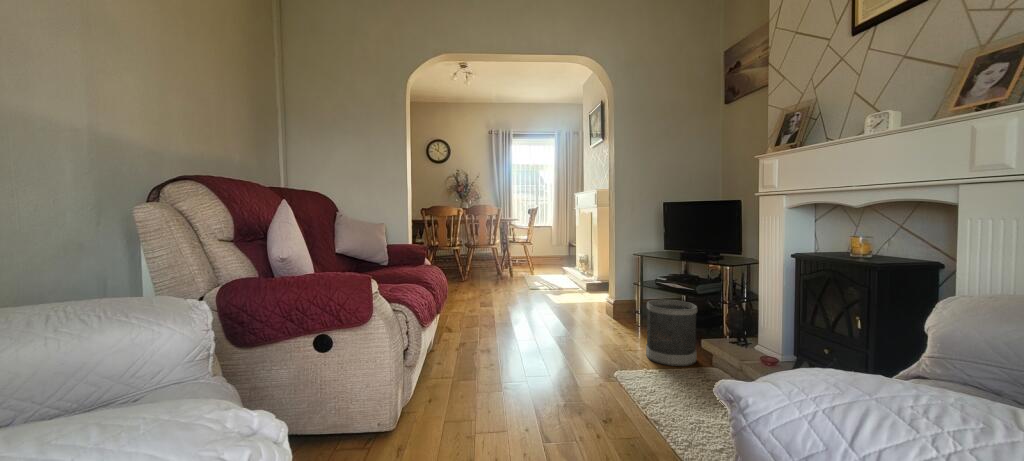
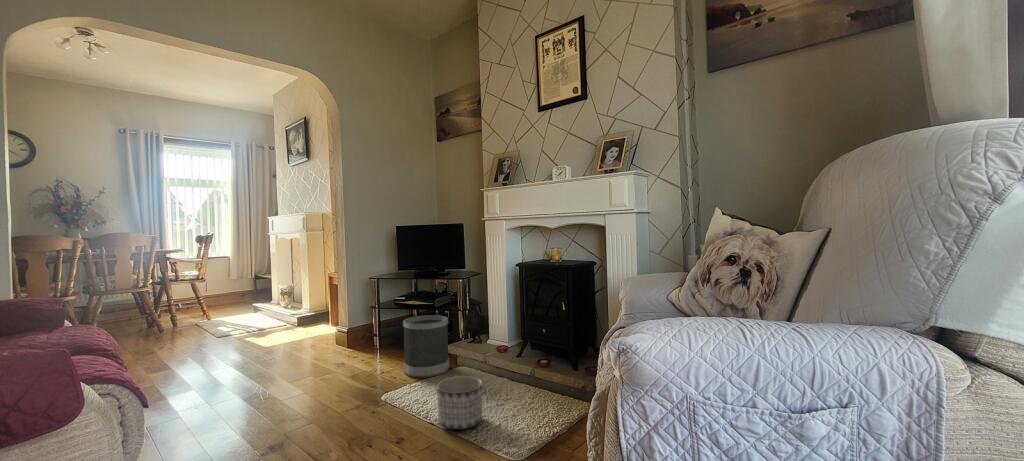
planter: none [642,369,694,428] -> present [437,376,482,429]

